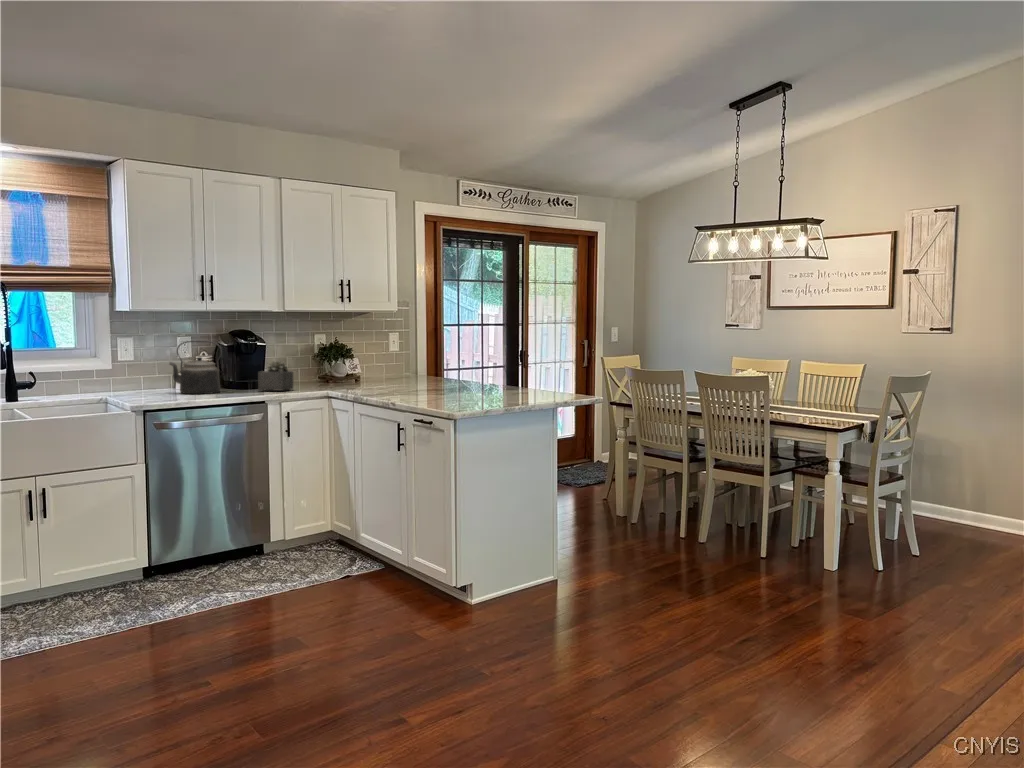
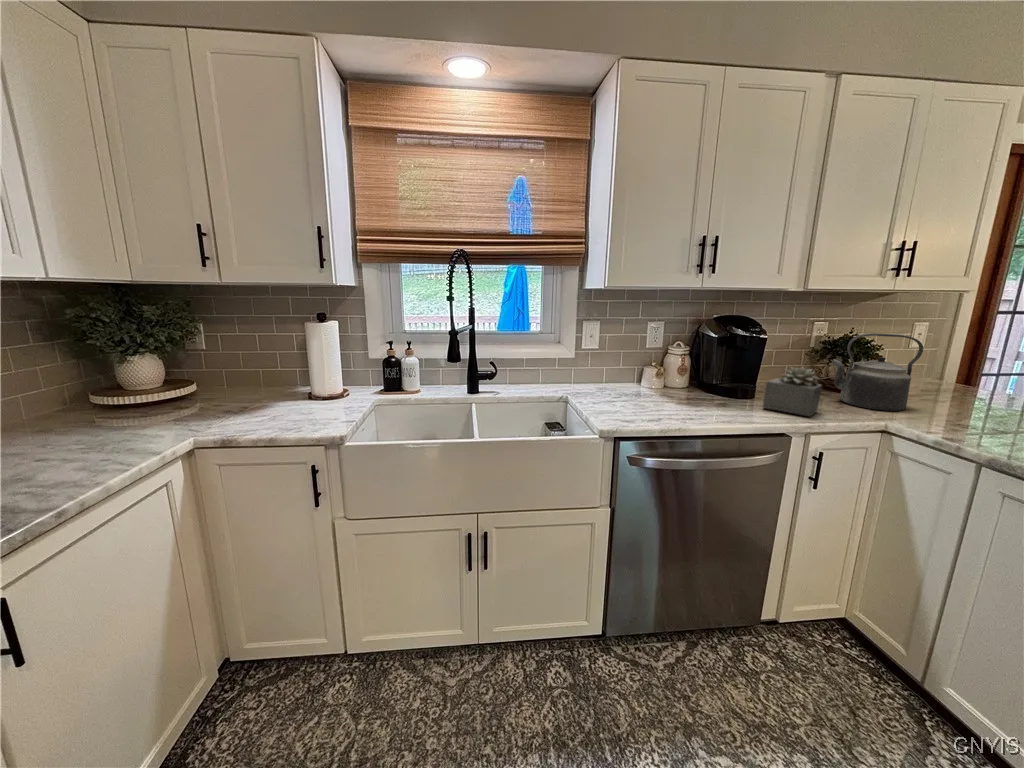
kettle: present [169,341,222,394] -> present [832,333,923,411]

